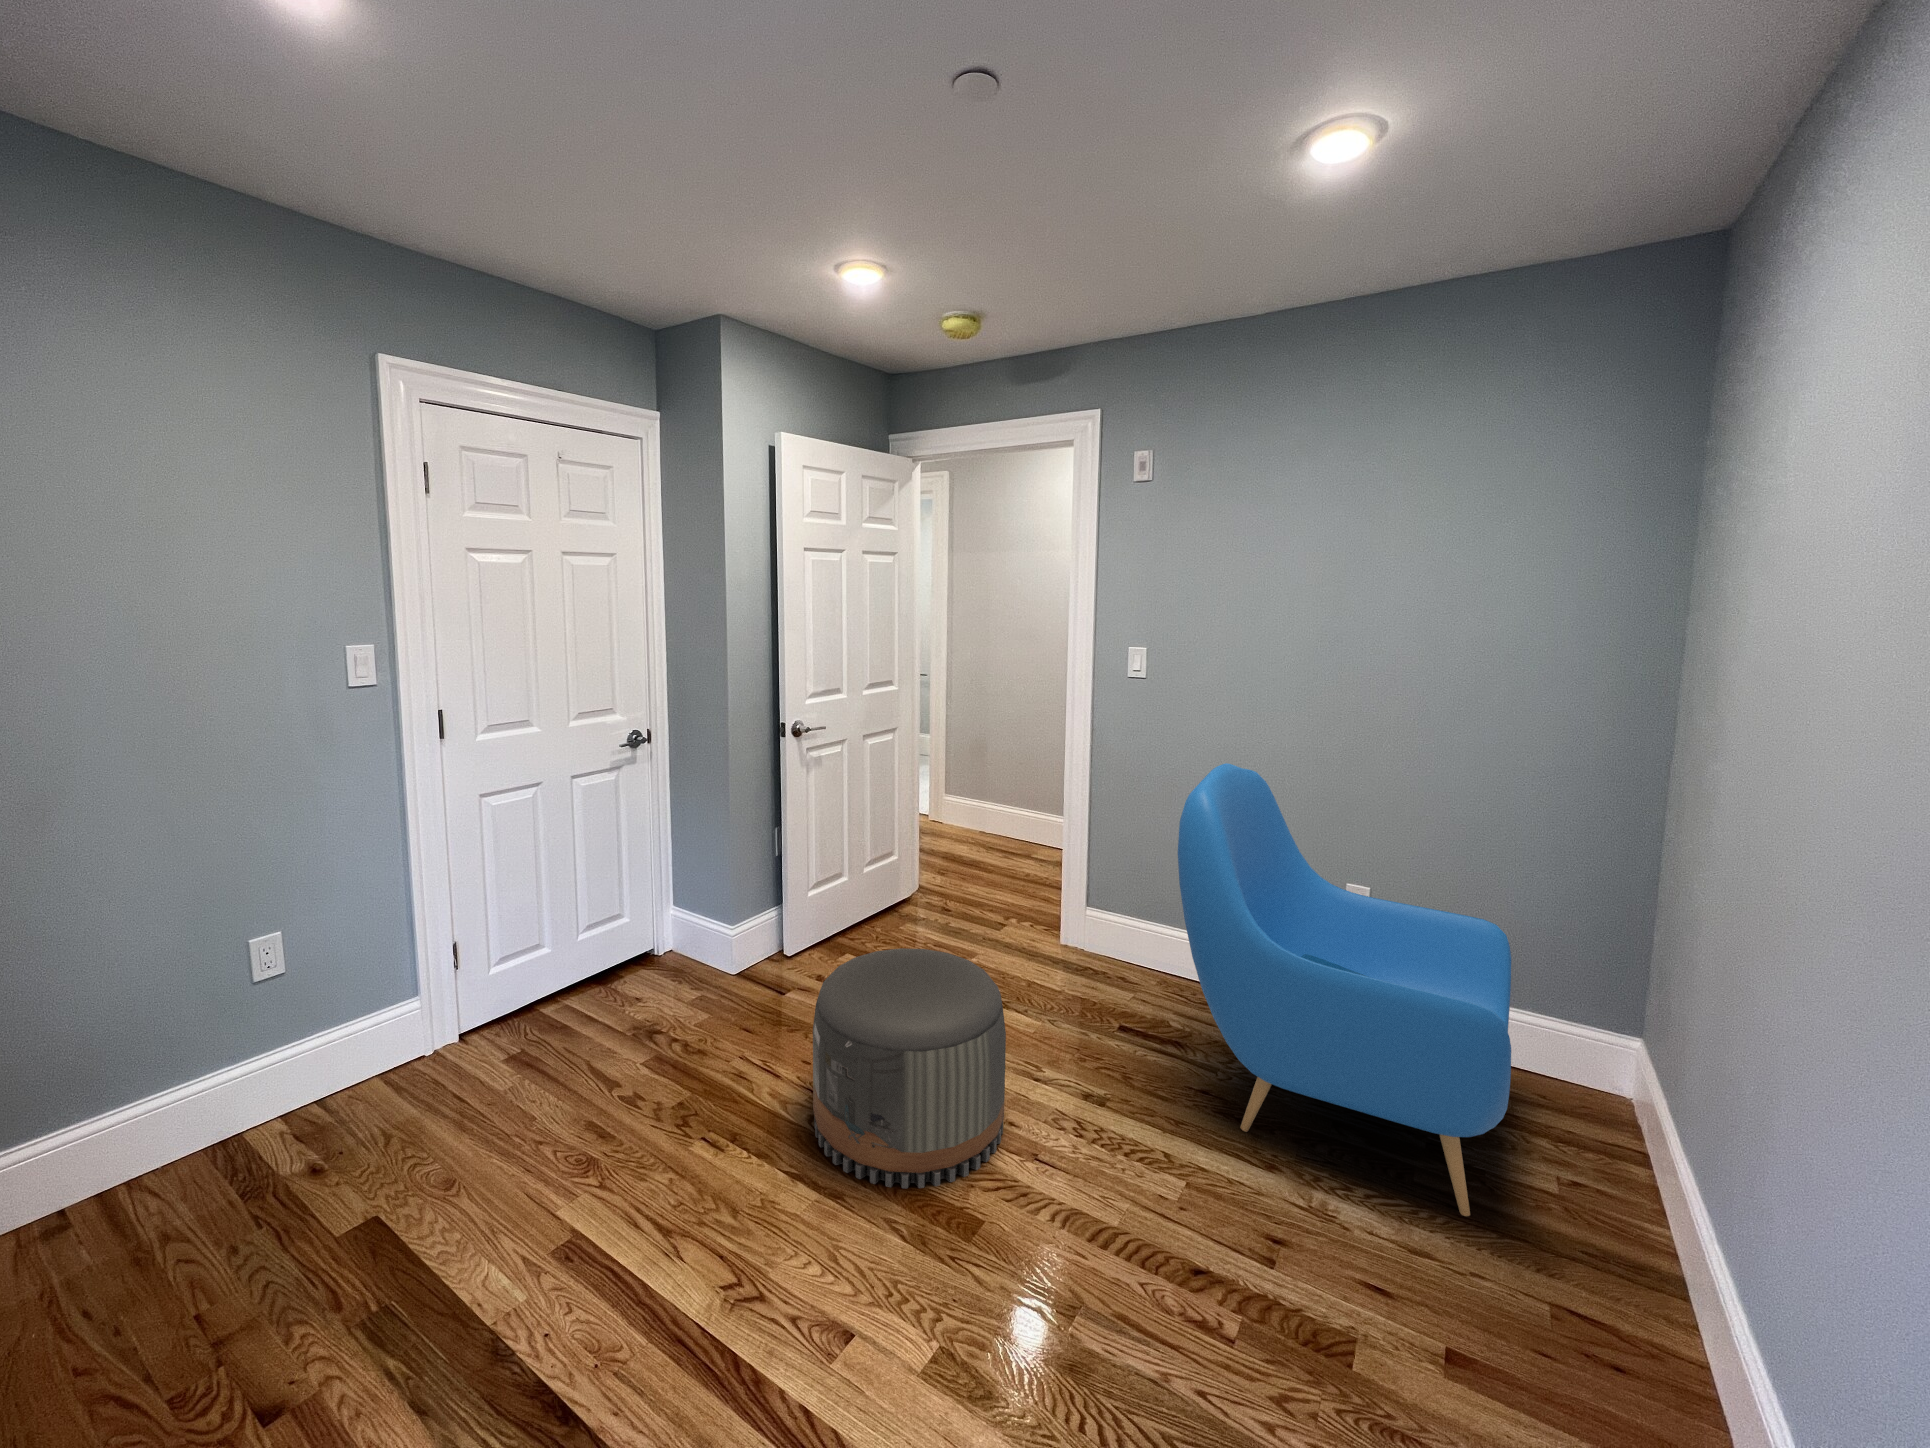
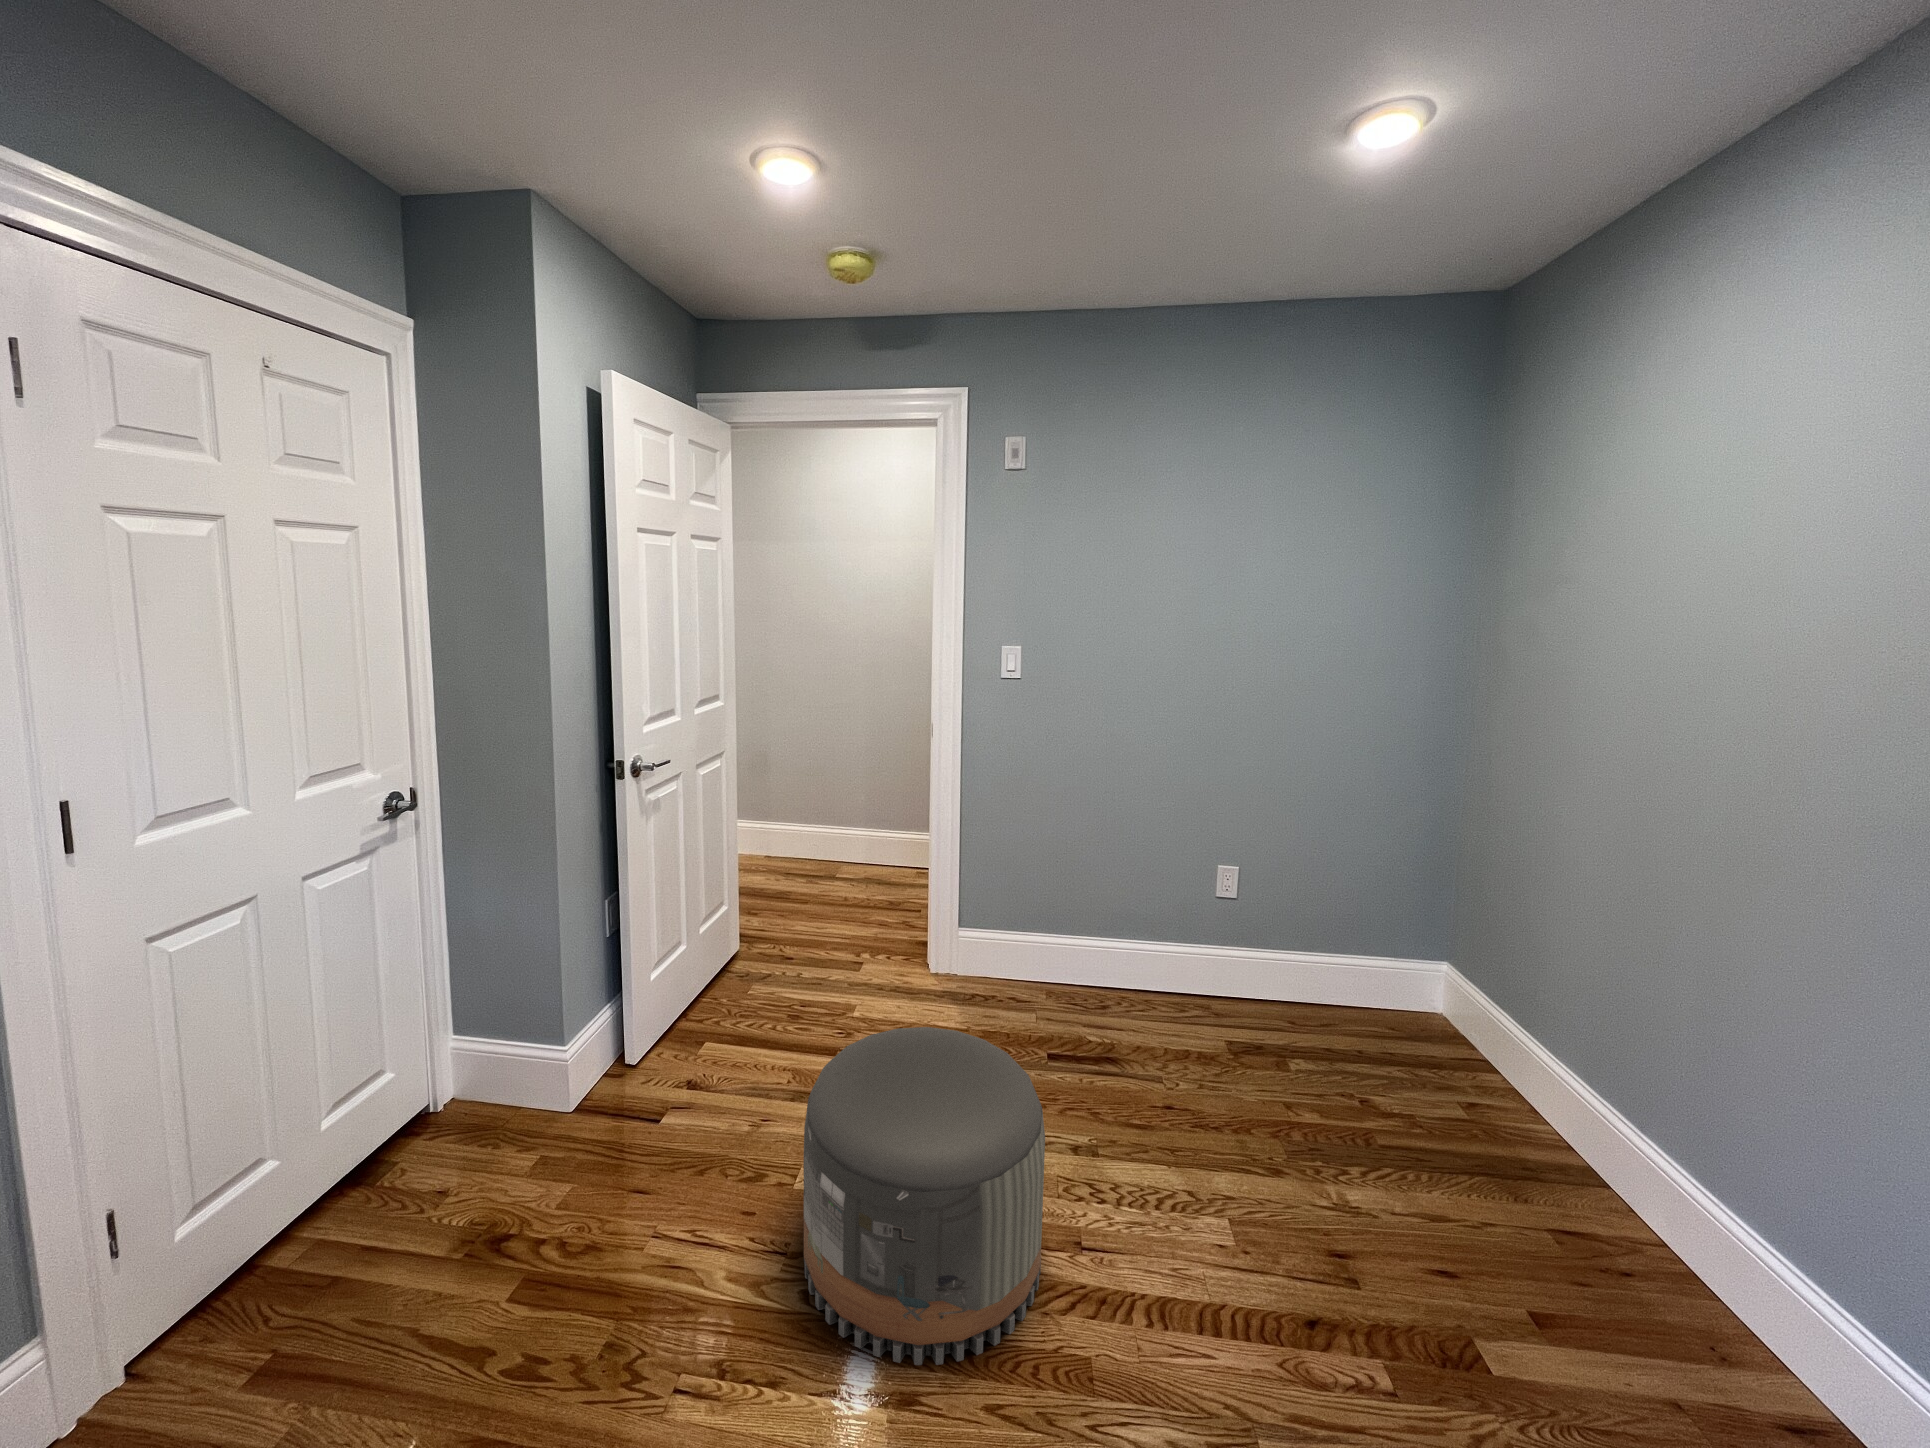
armchair: present [1178,763,1511,1216] -> none [1144,766,1478,1163]

